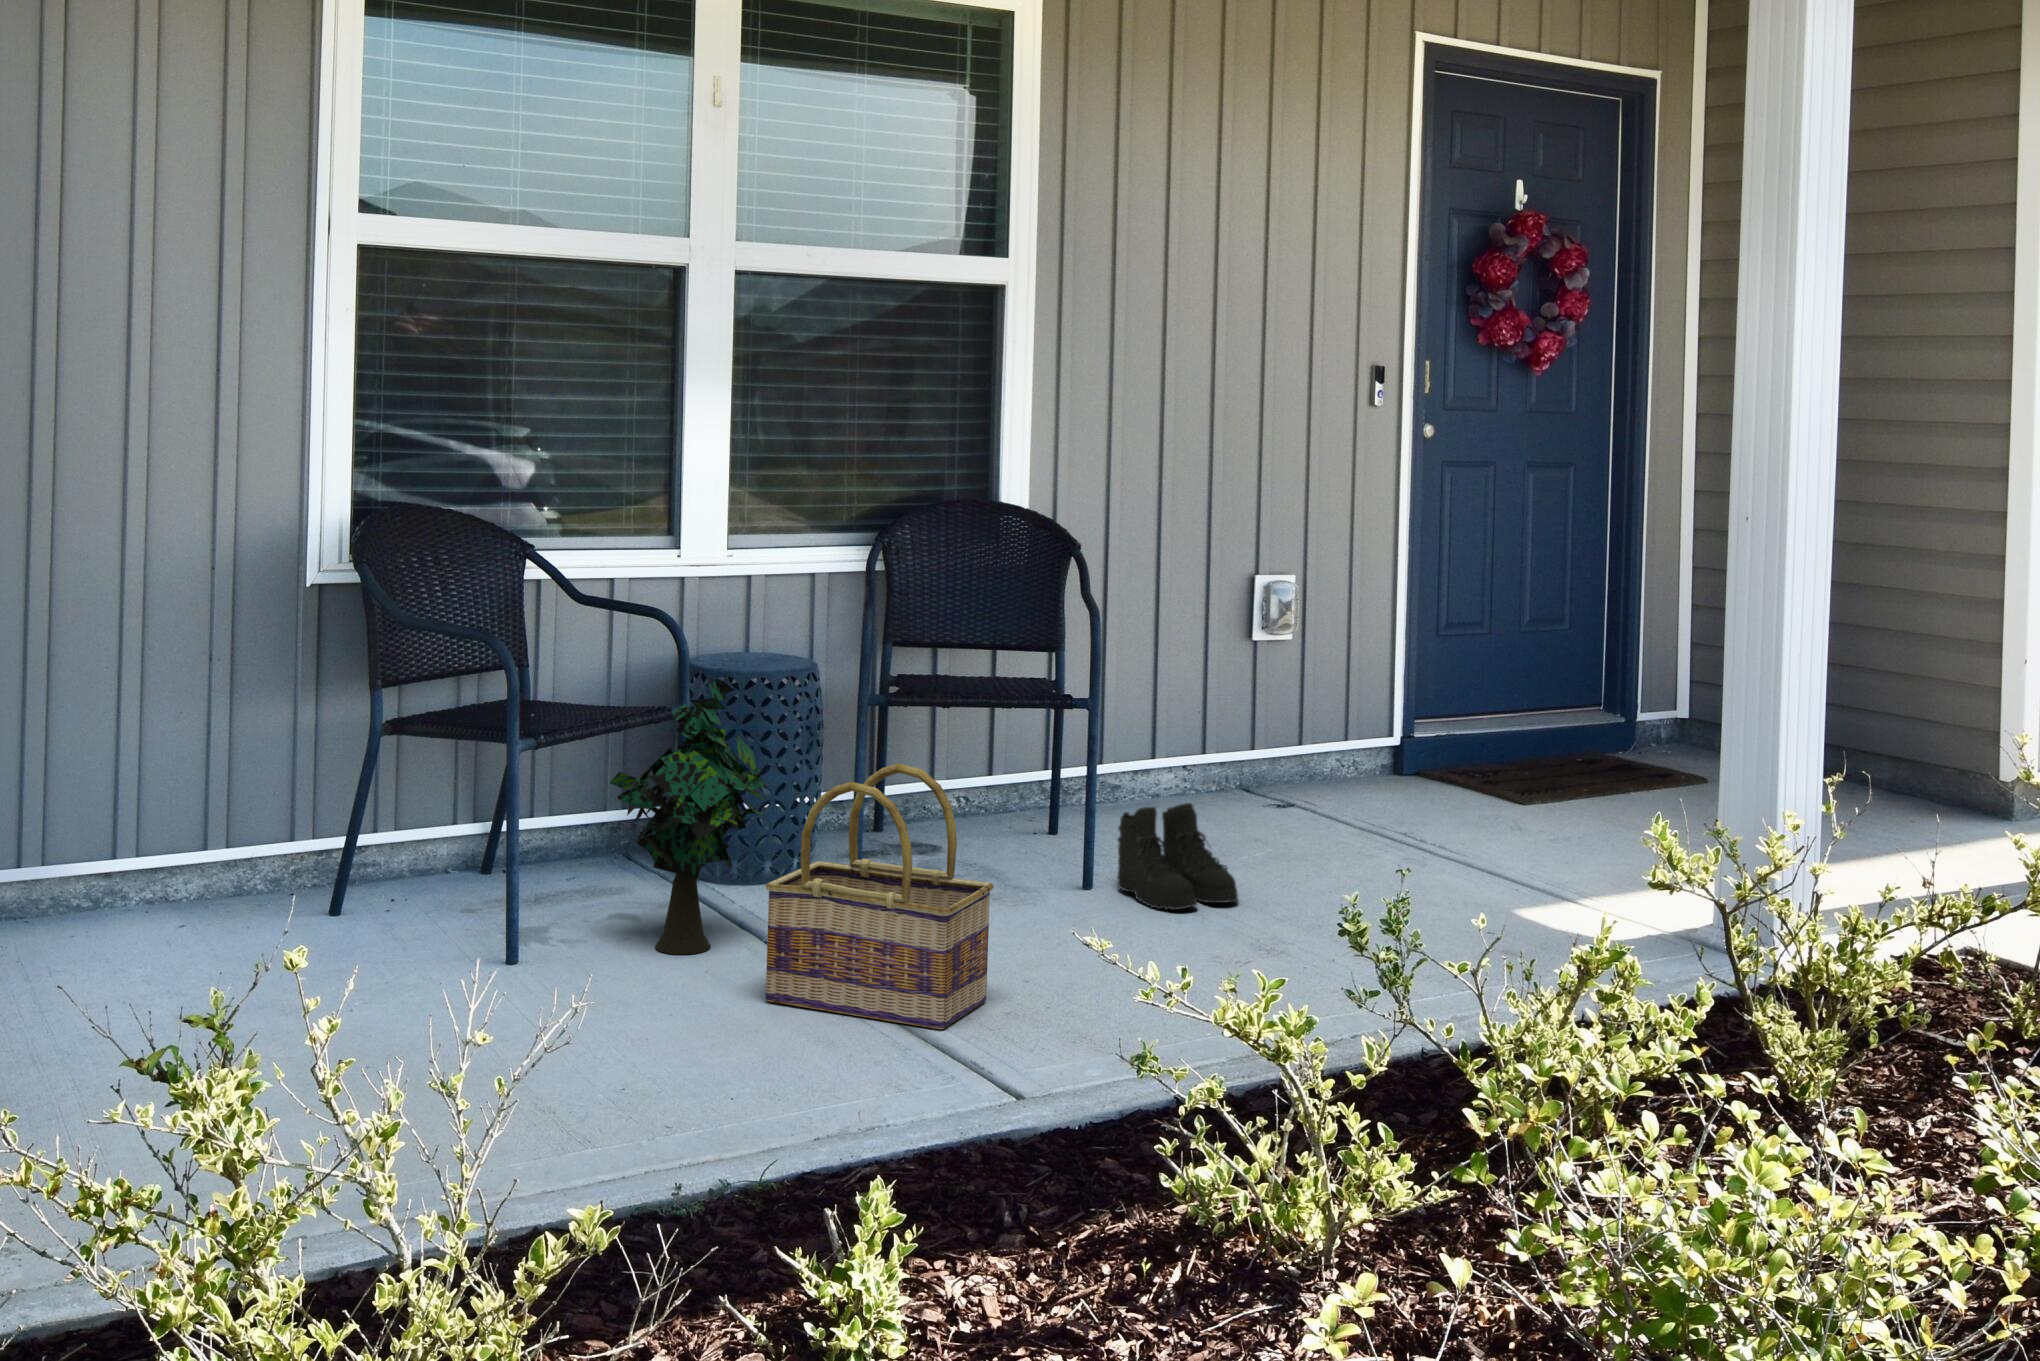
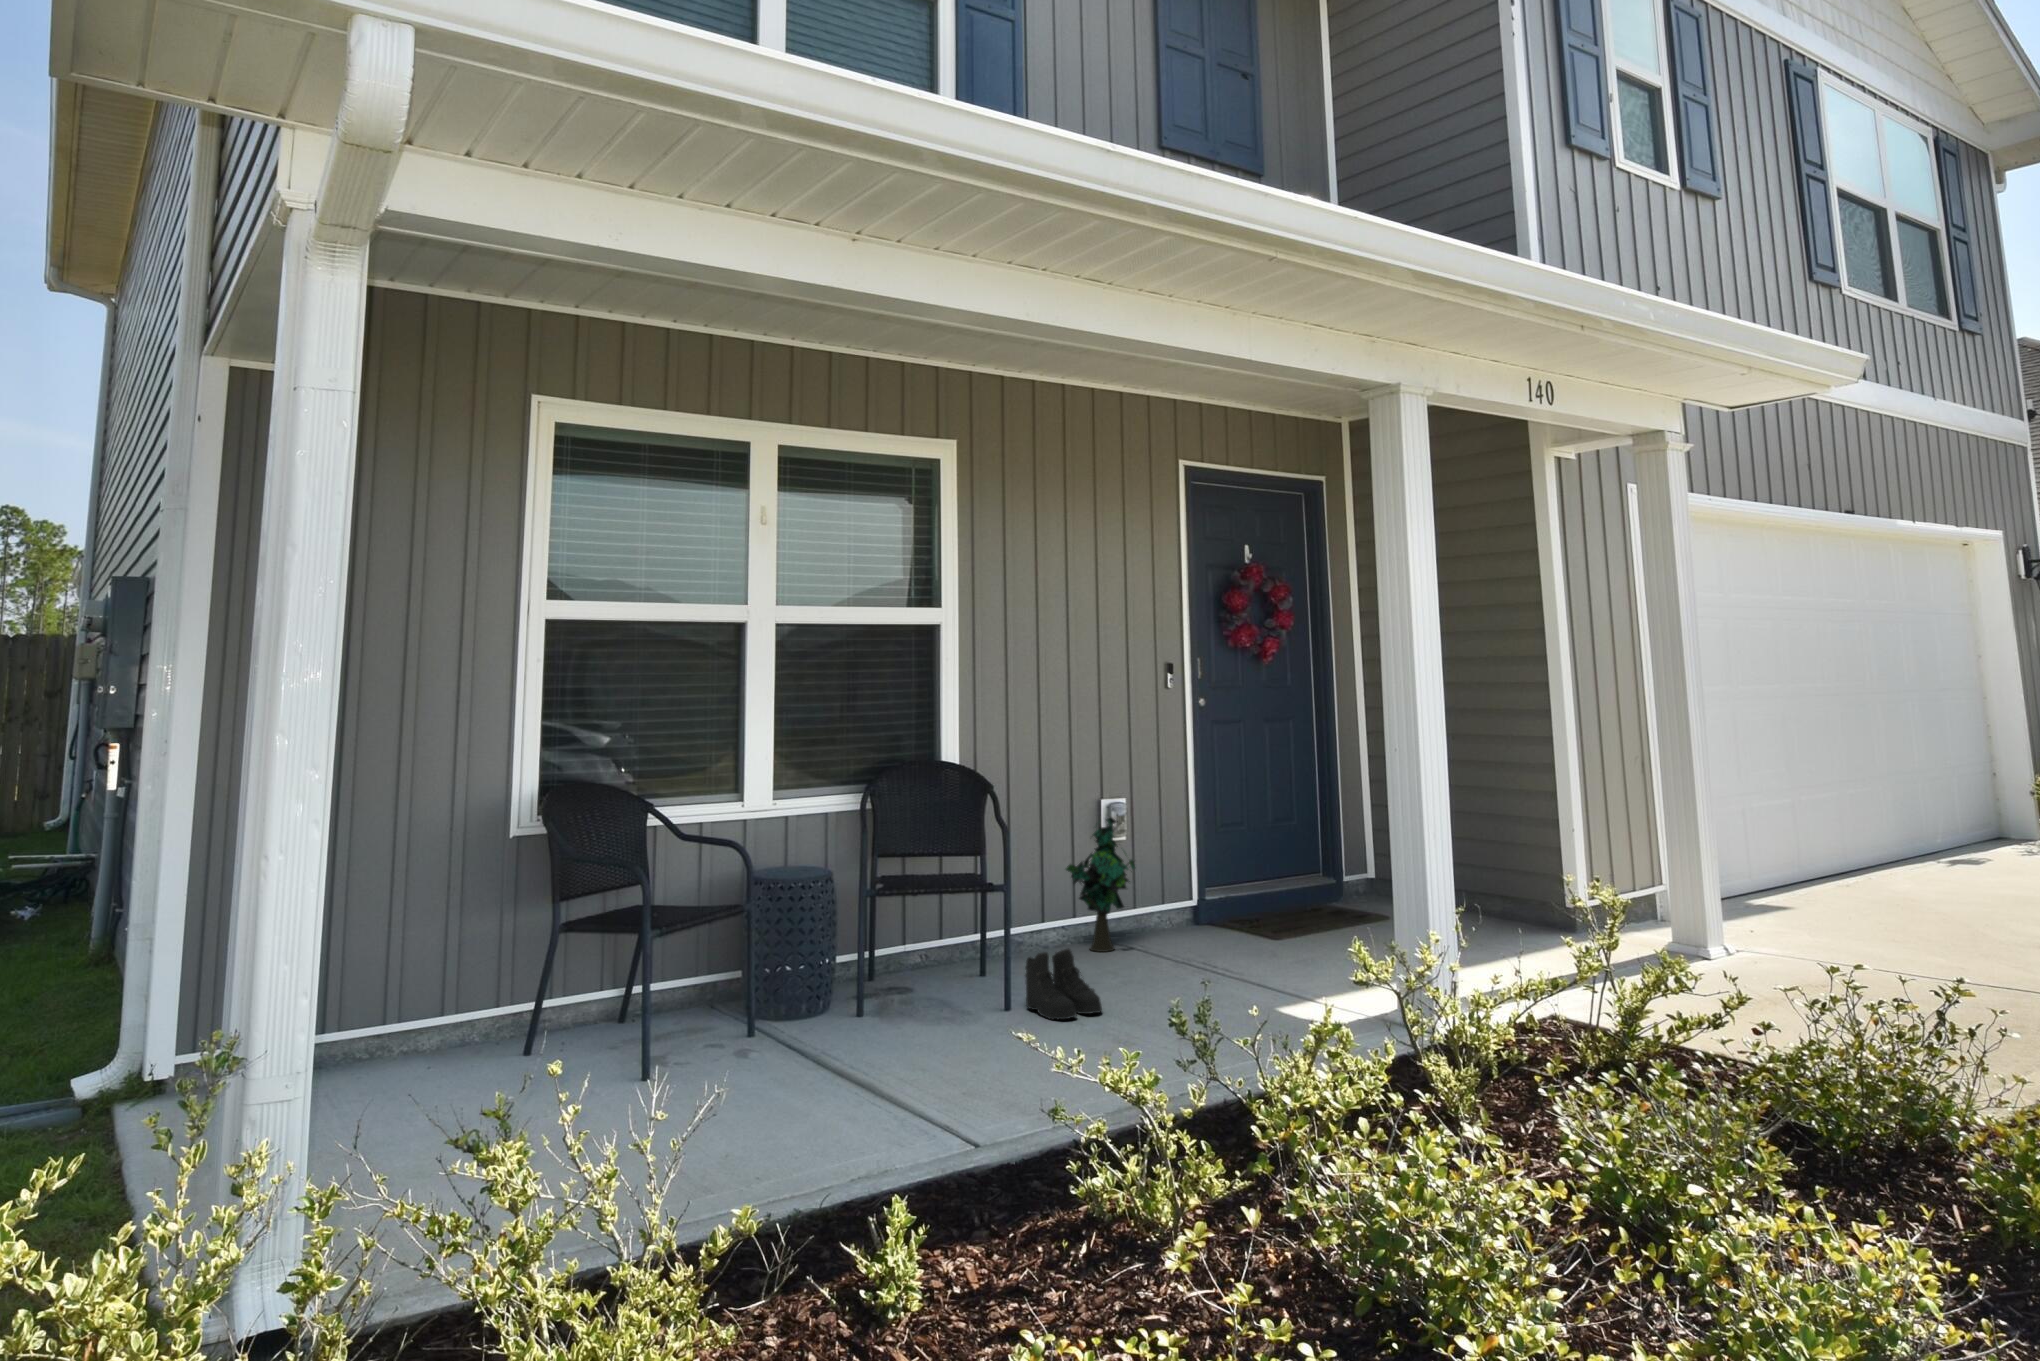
decorative plant: present [610,679,764,954] -> present [1066,818,1135,952]
basket: present [766,763,994,1029] -> none [810,930,952,1104]

